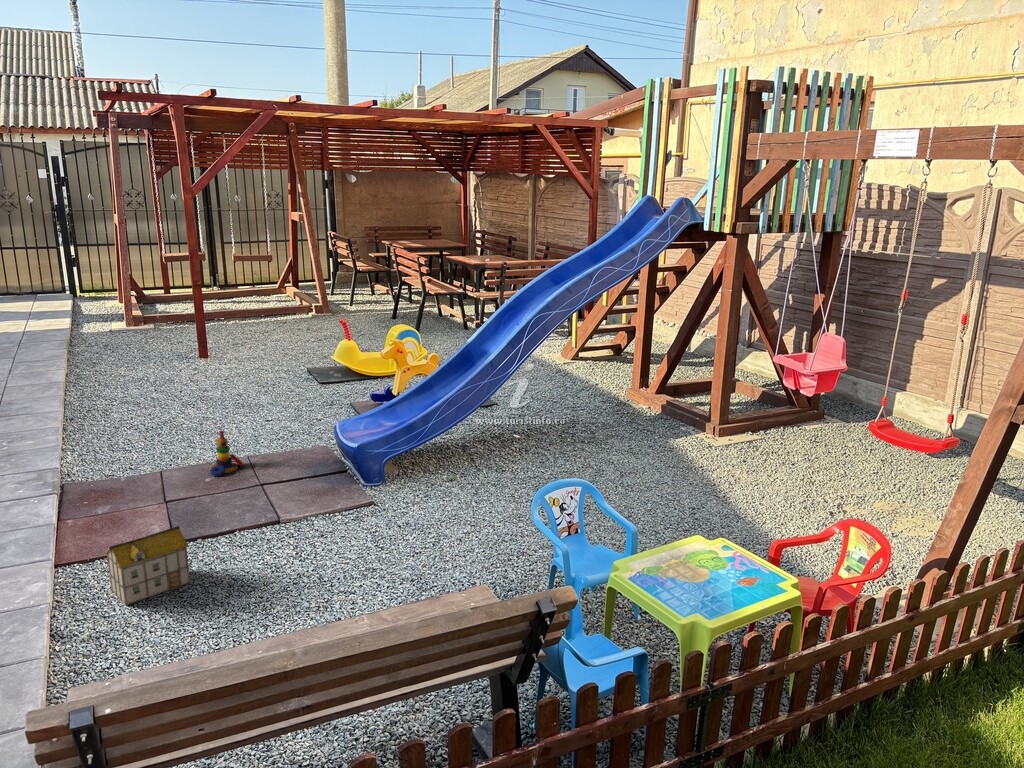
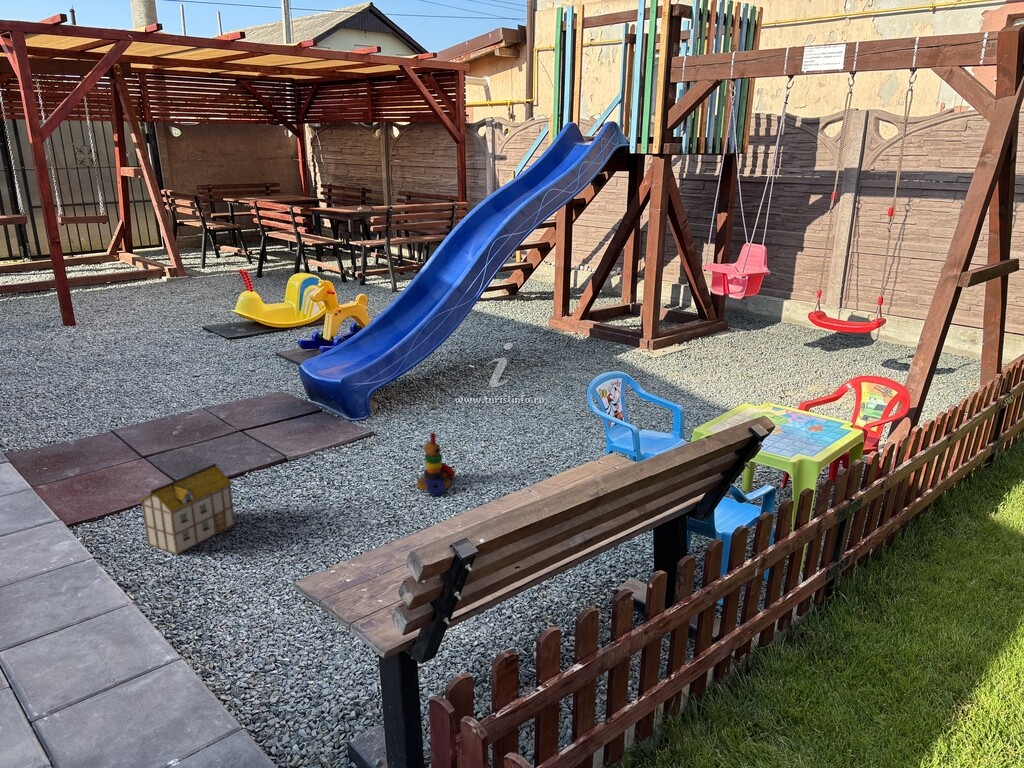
stacking toy: present [210,431,243,477] -> present [417,433,455,496]

